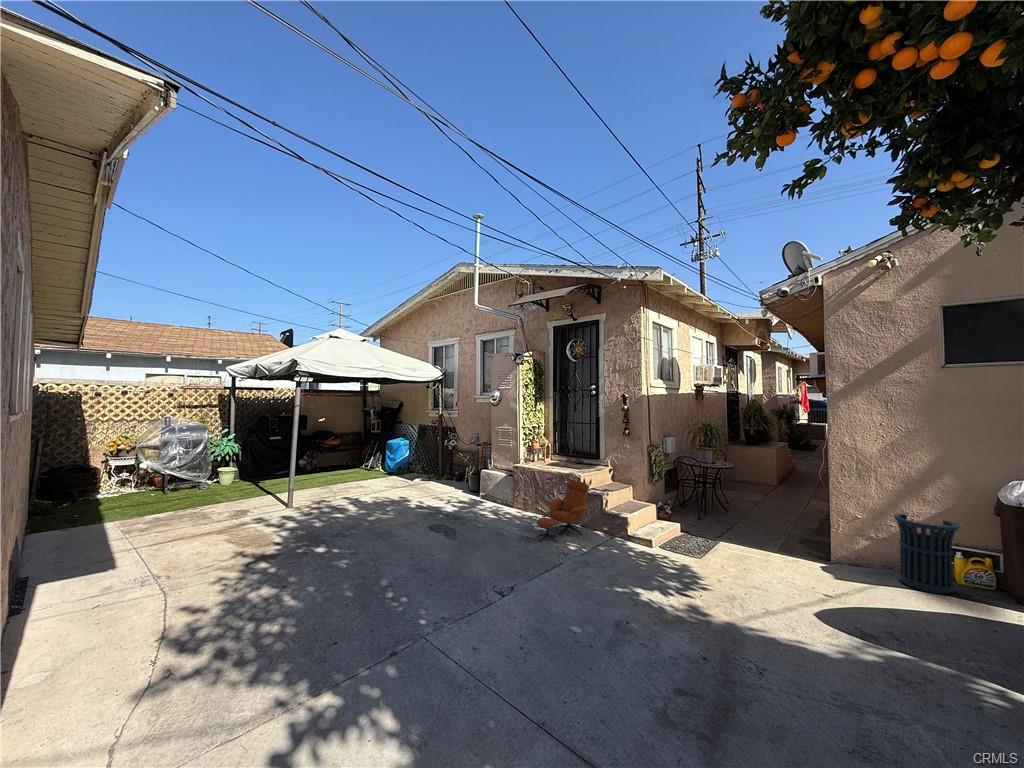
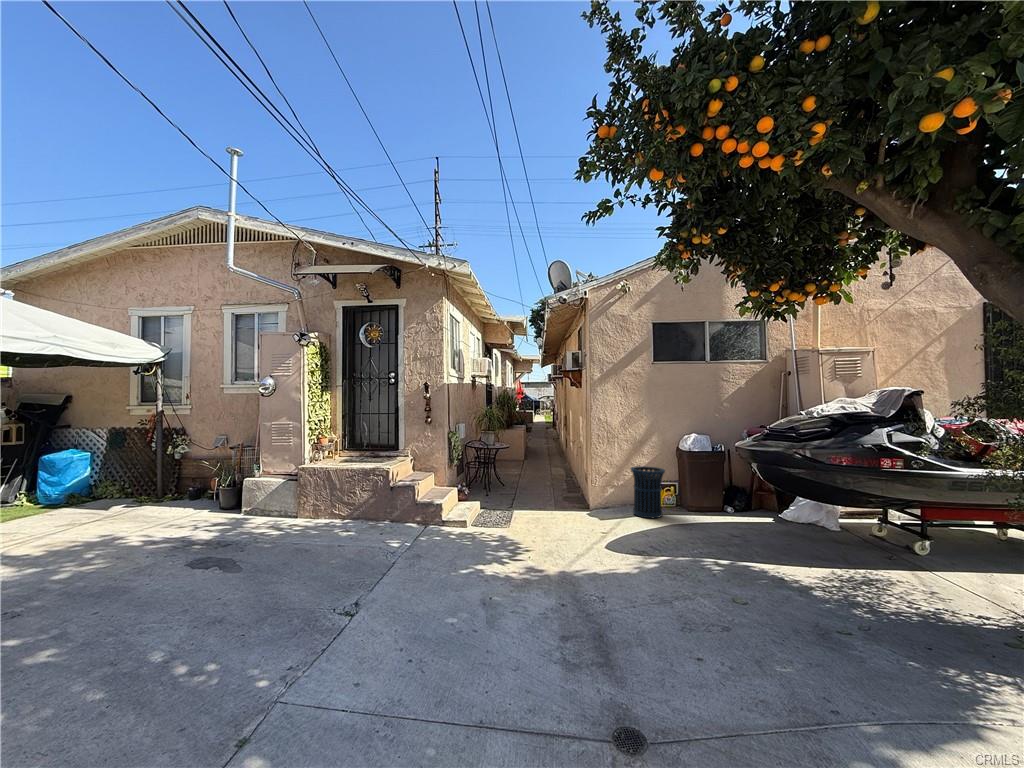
lounge chair: present [537,481,588,542] -> none [348,474,402,546]

